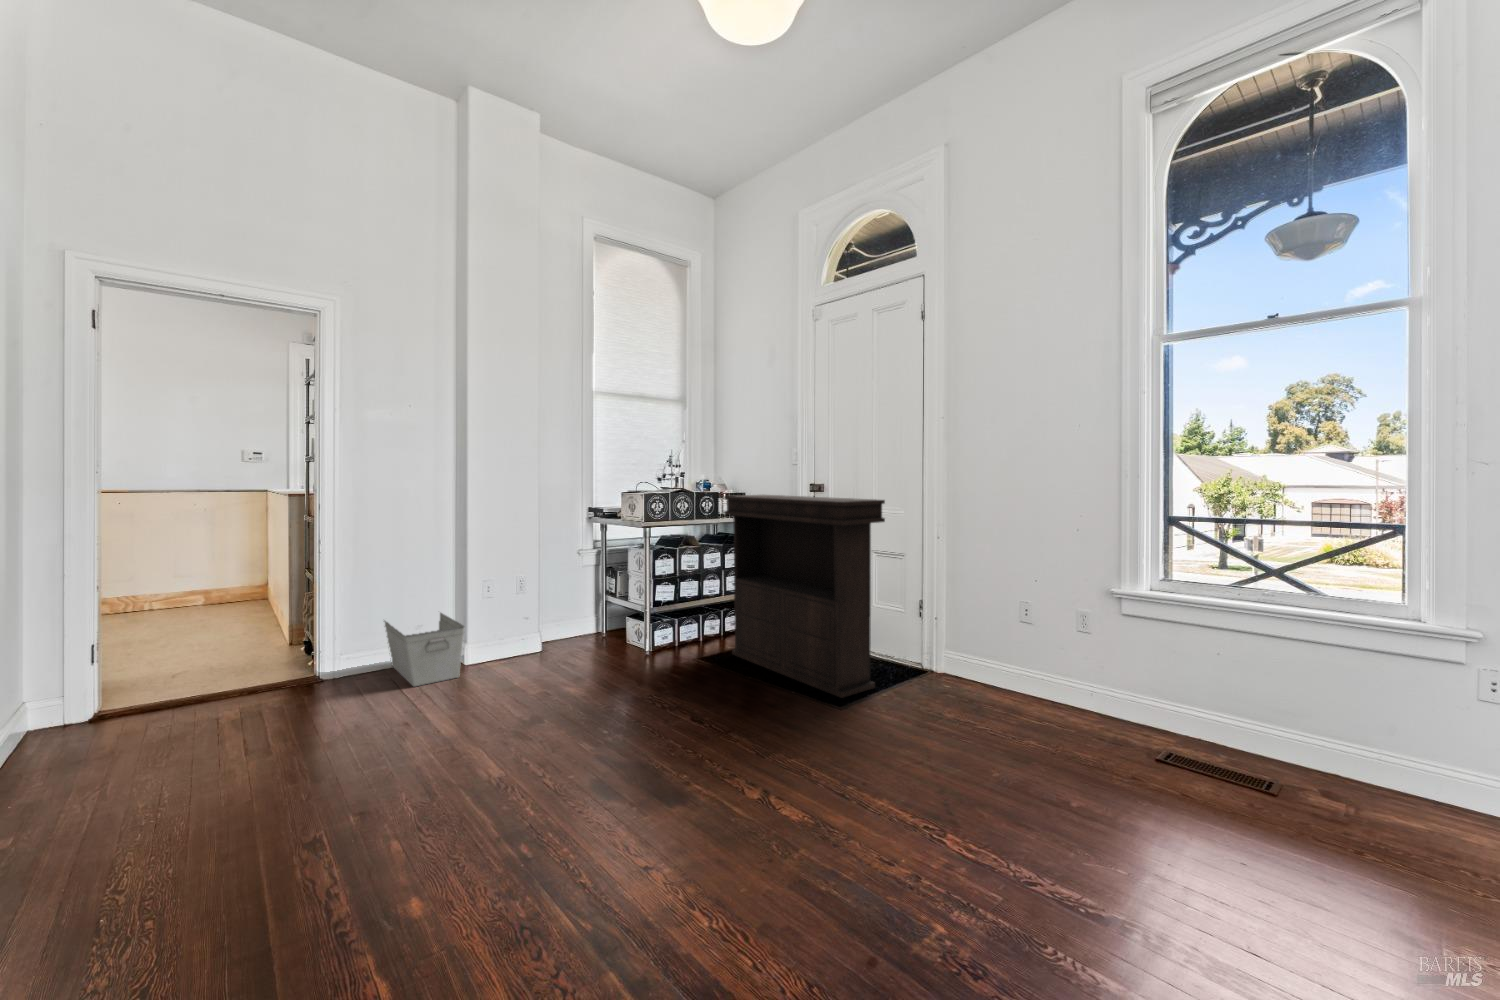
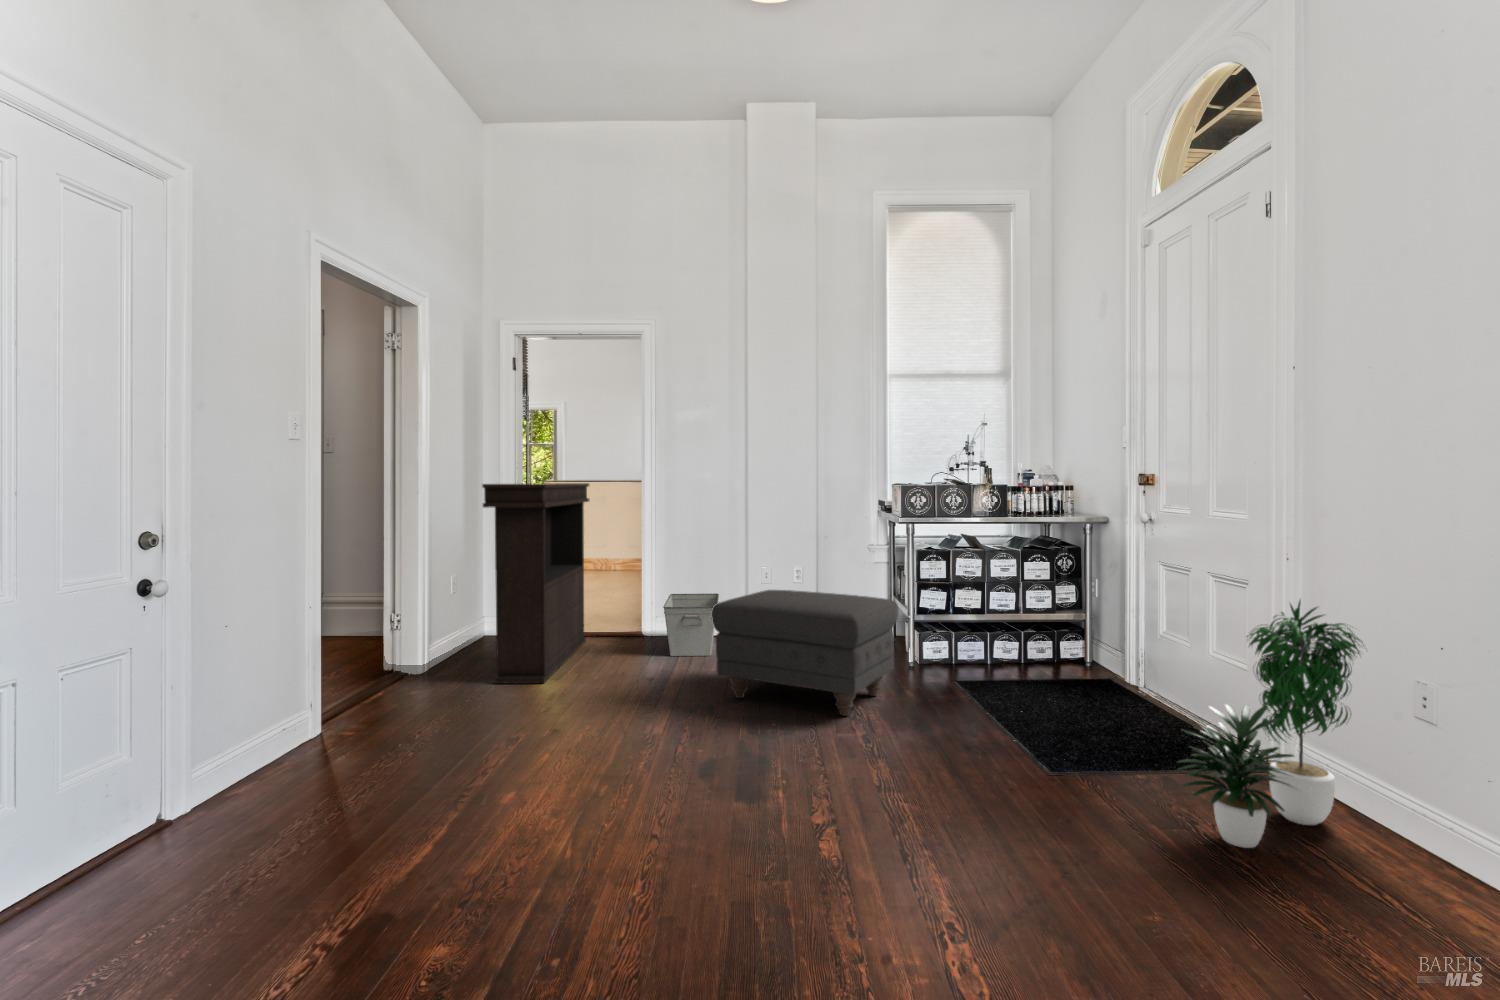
console table: present [724,495,885,698] -> present [482,483,590,684]
potted plant: none [935,570,1009,728] -> present [1178,600,1362,848]
ottoman: none [521,598,678,713] -> present [711,590,898,716]

